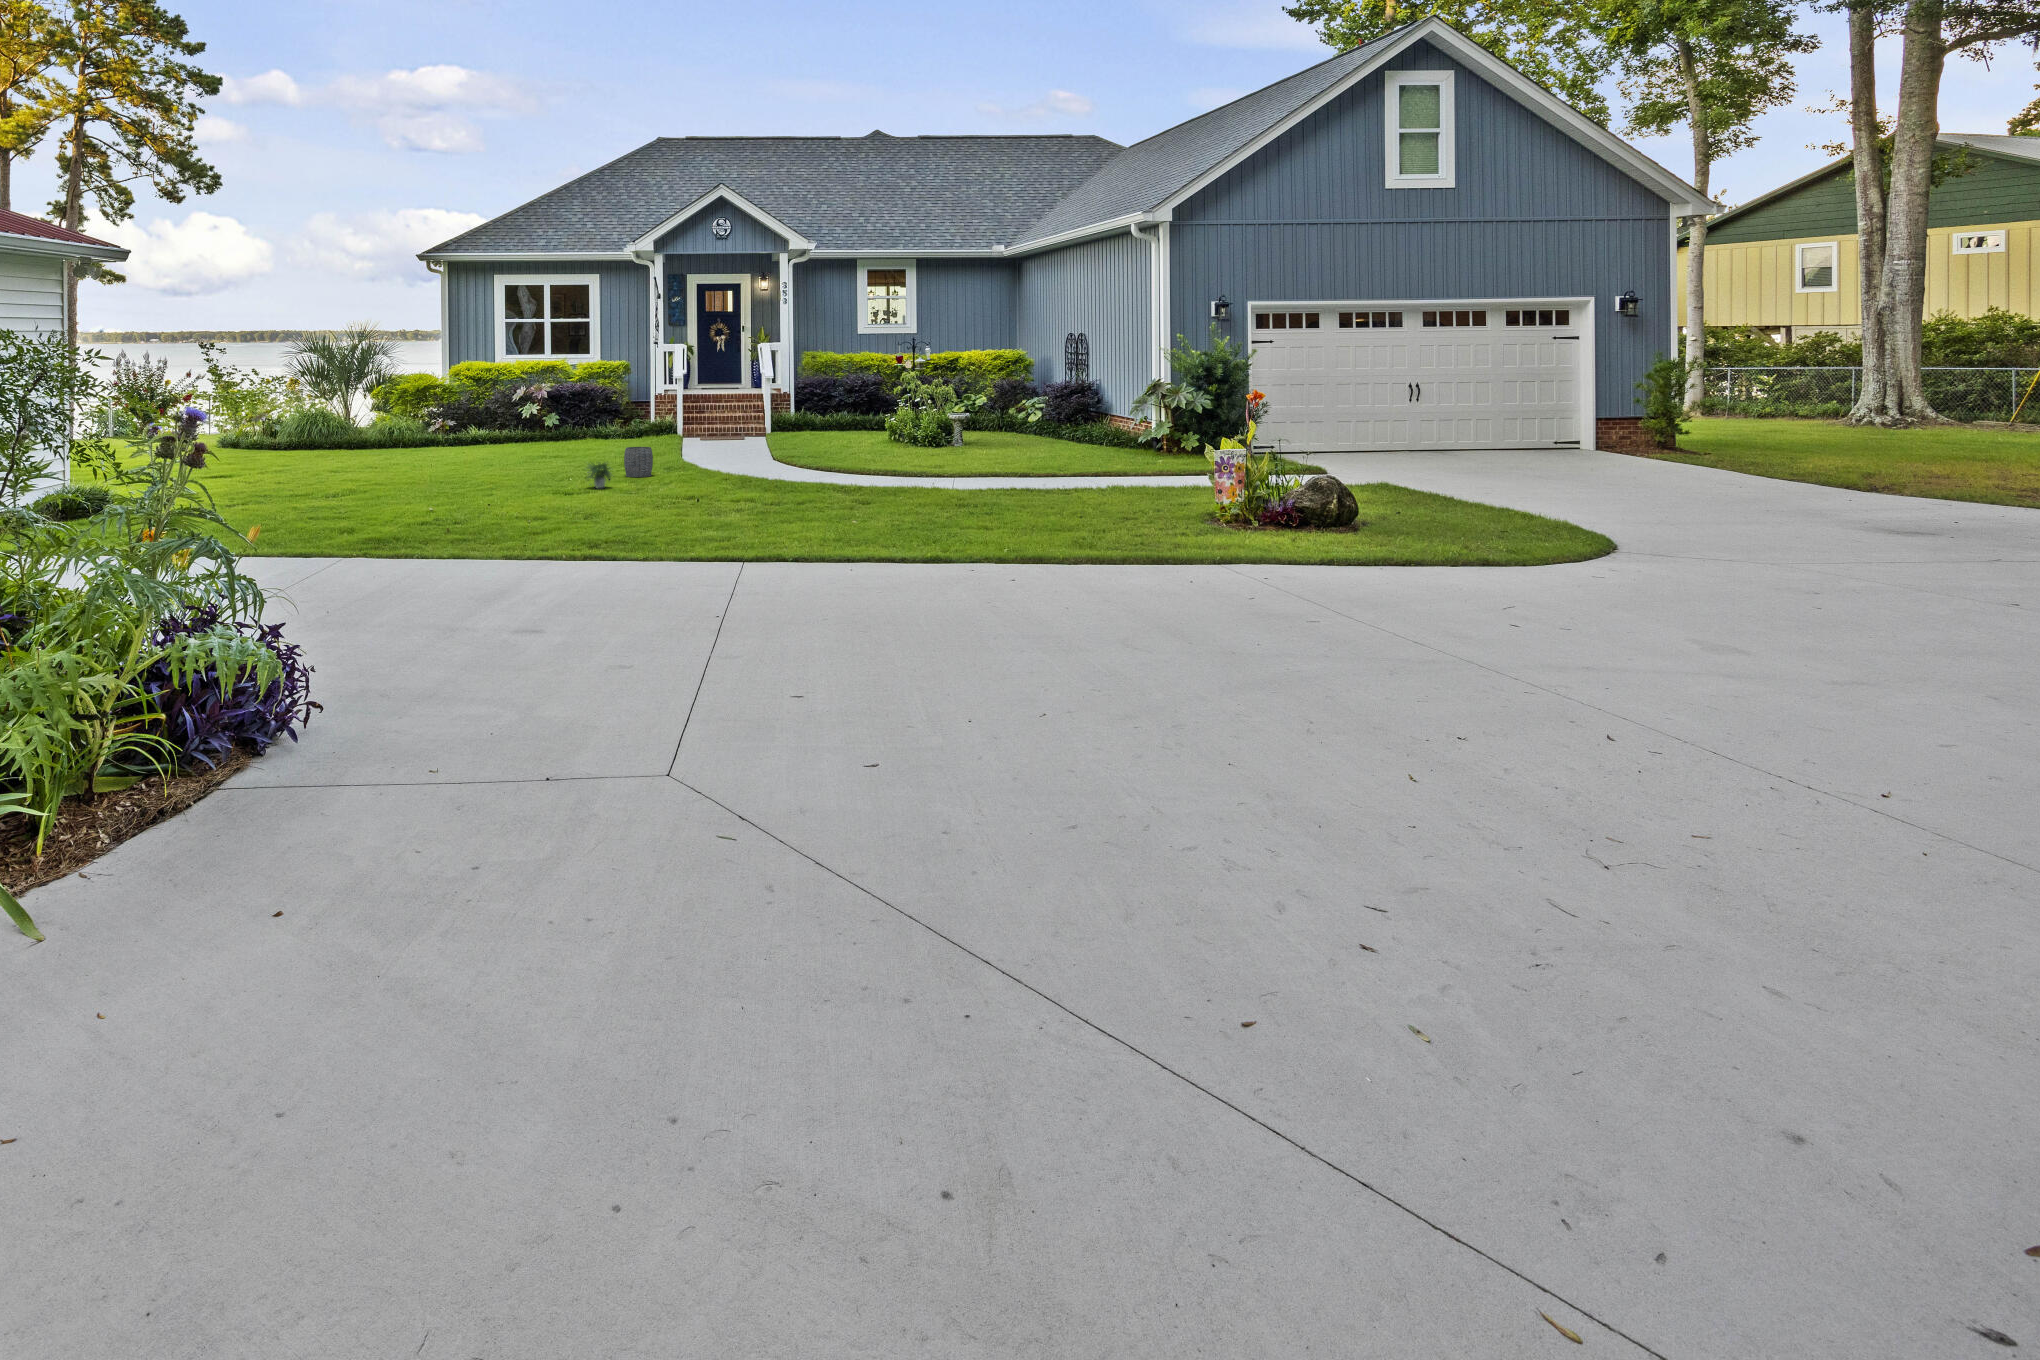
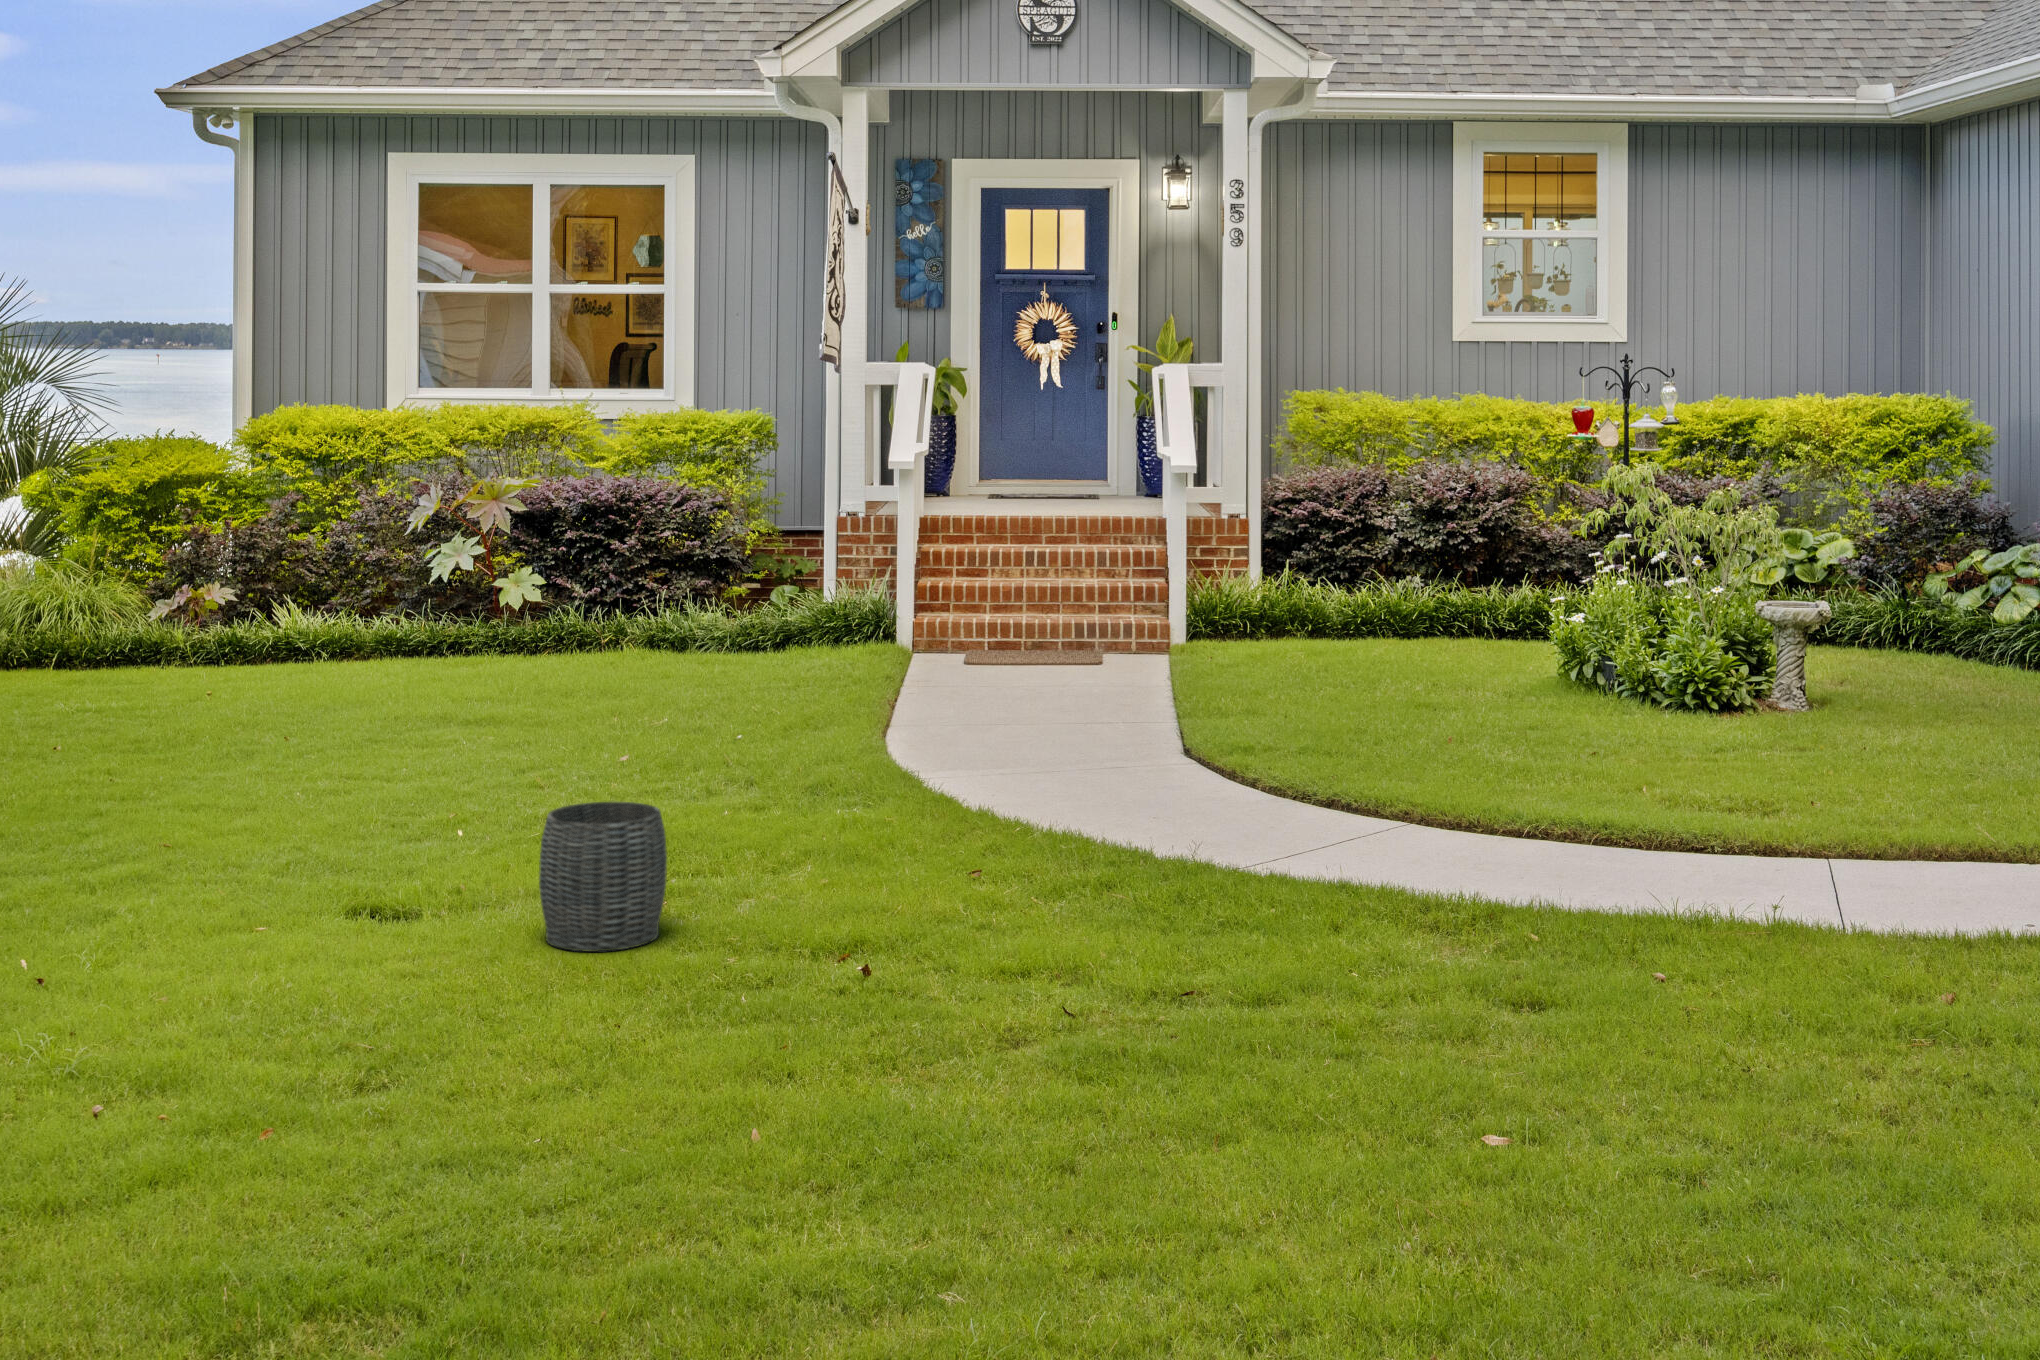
potted plant: present [587,463,613,488] -> none [217,933,404,1081]

